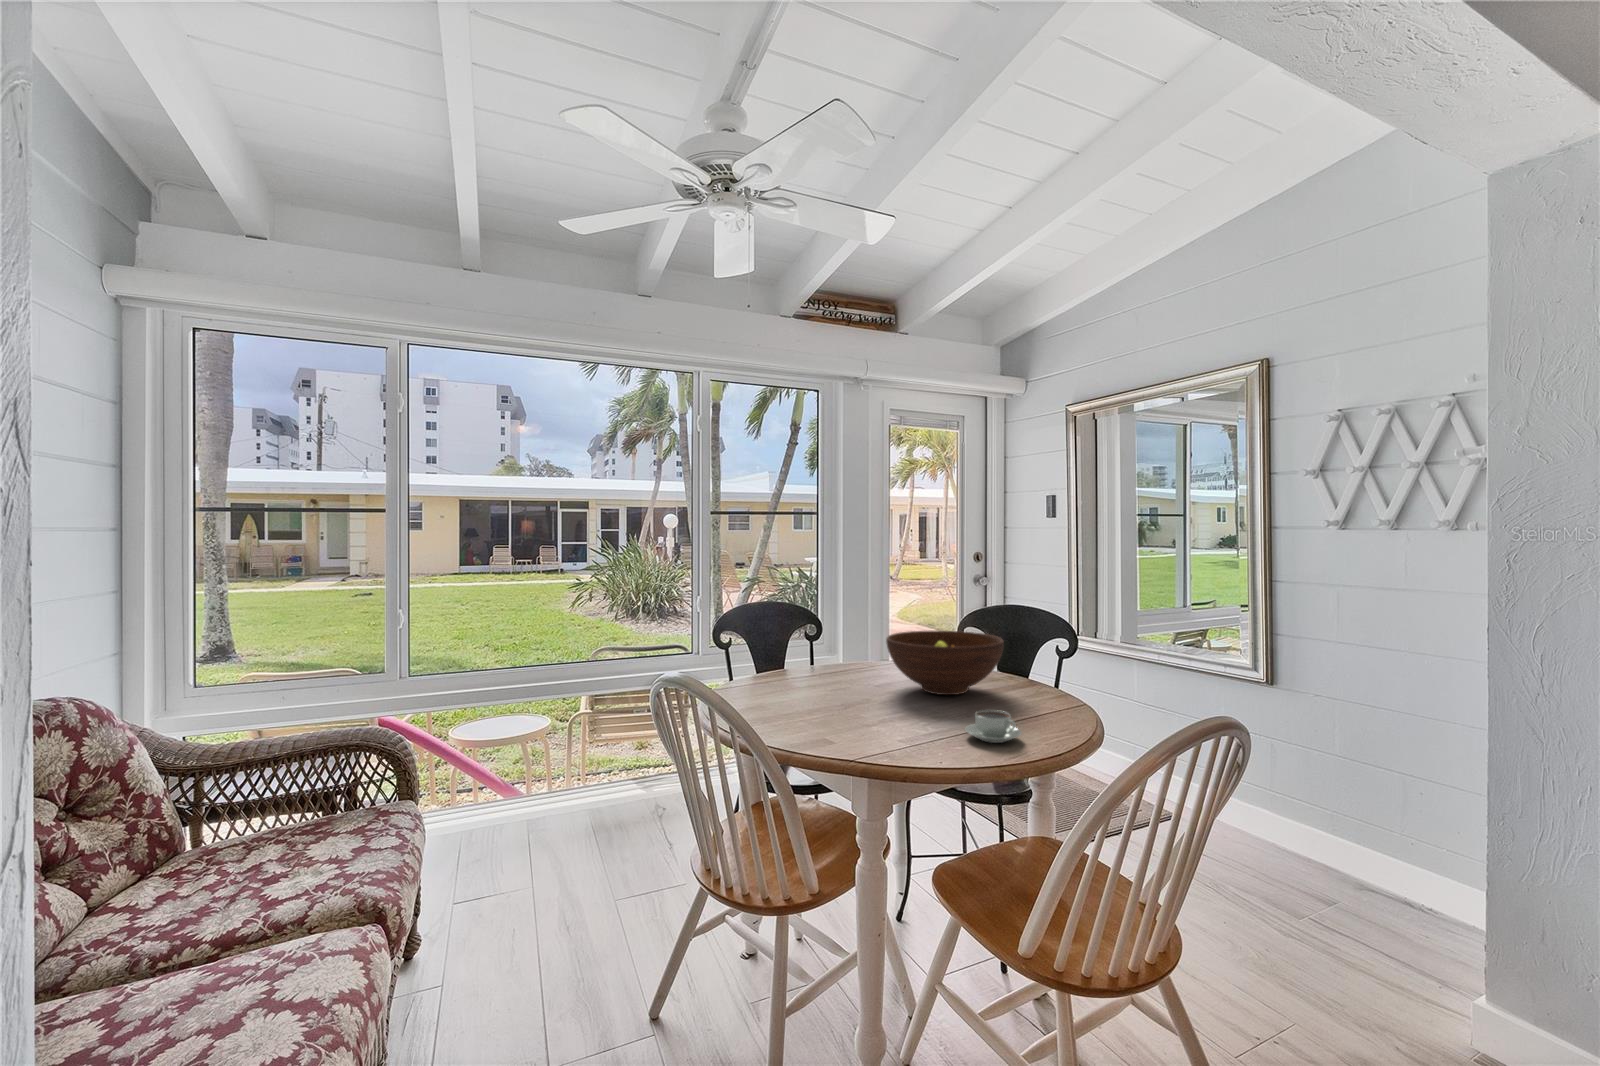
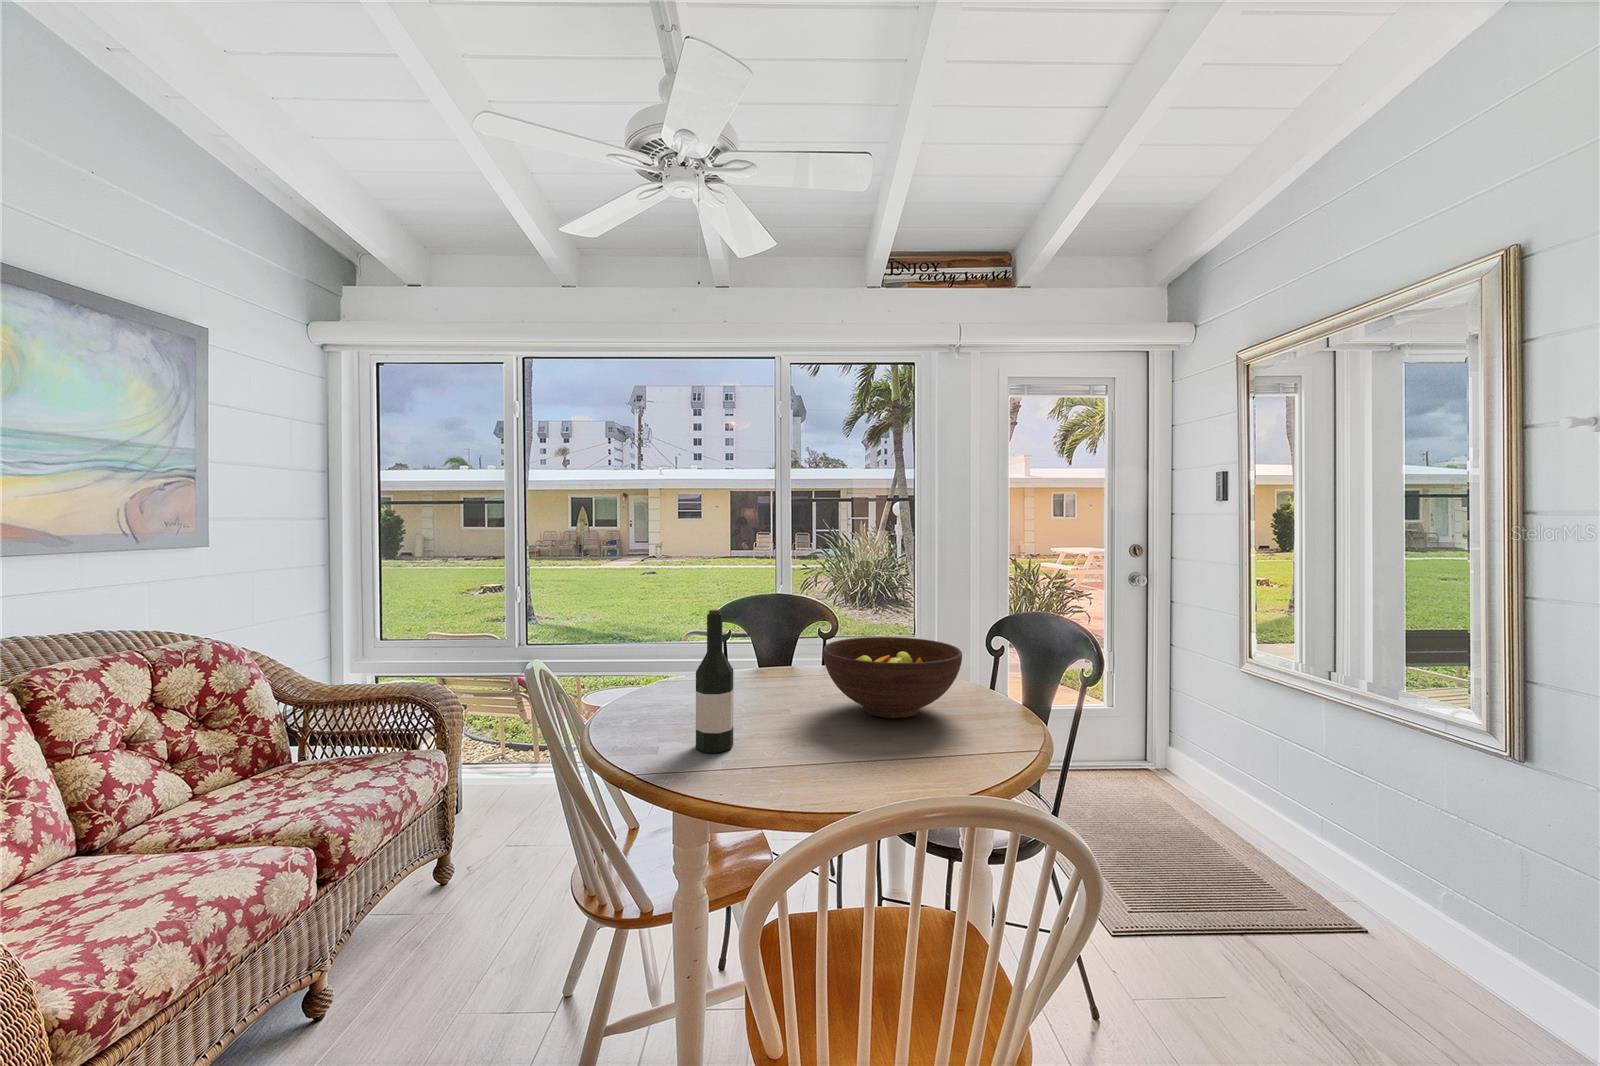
wine bottle: none [841,609,875,735] -> present [696,610,733,753]
coffee cup: present [965,710,1021,743] -> none [803,745,871,790]

